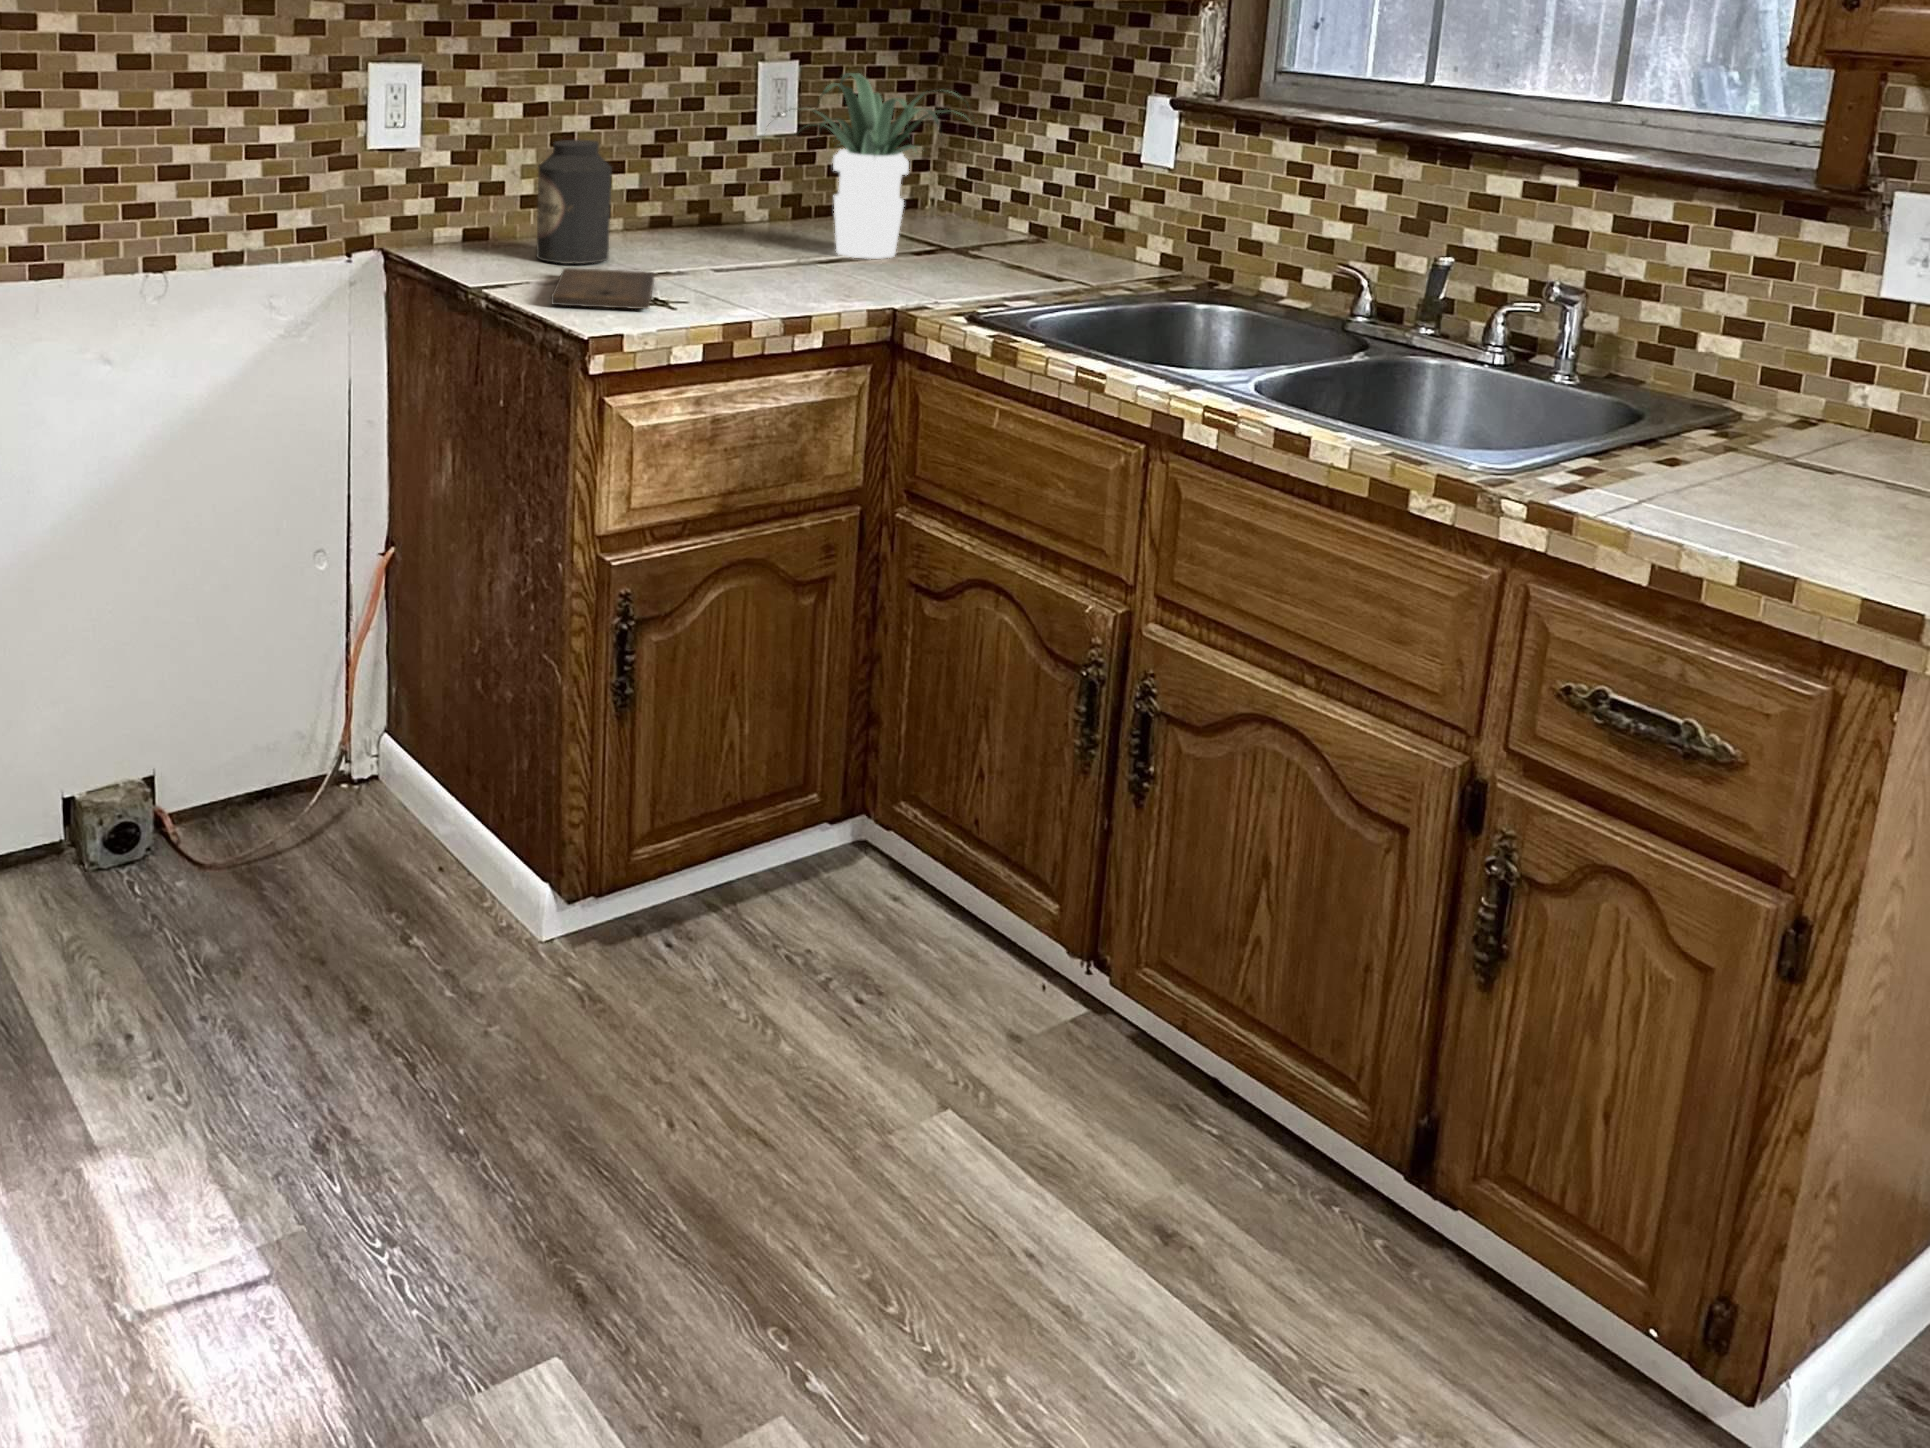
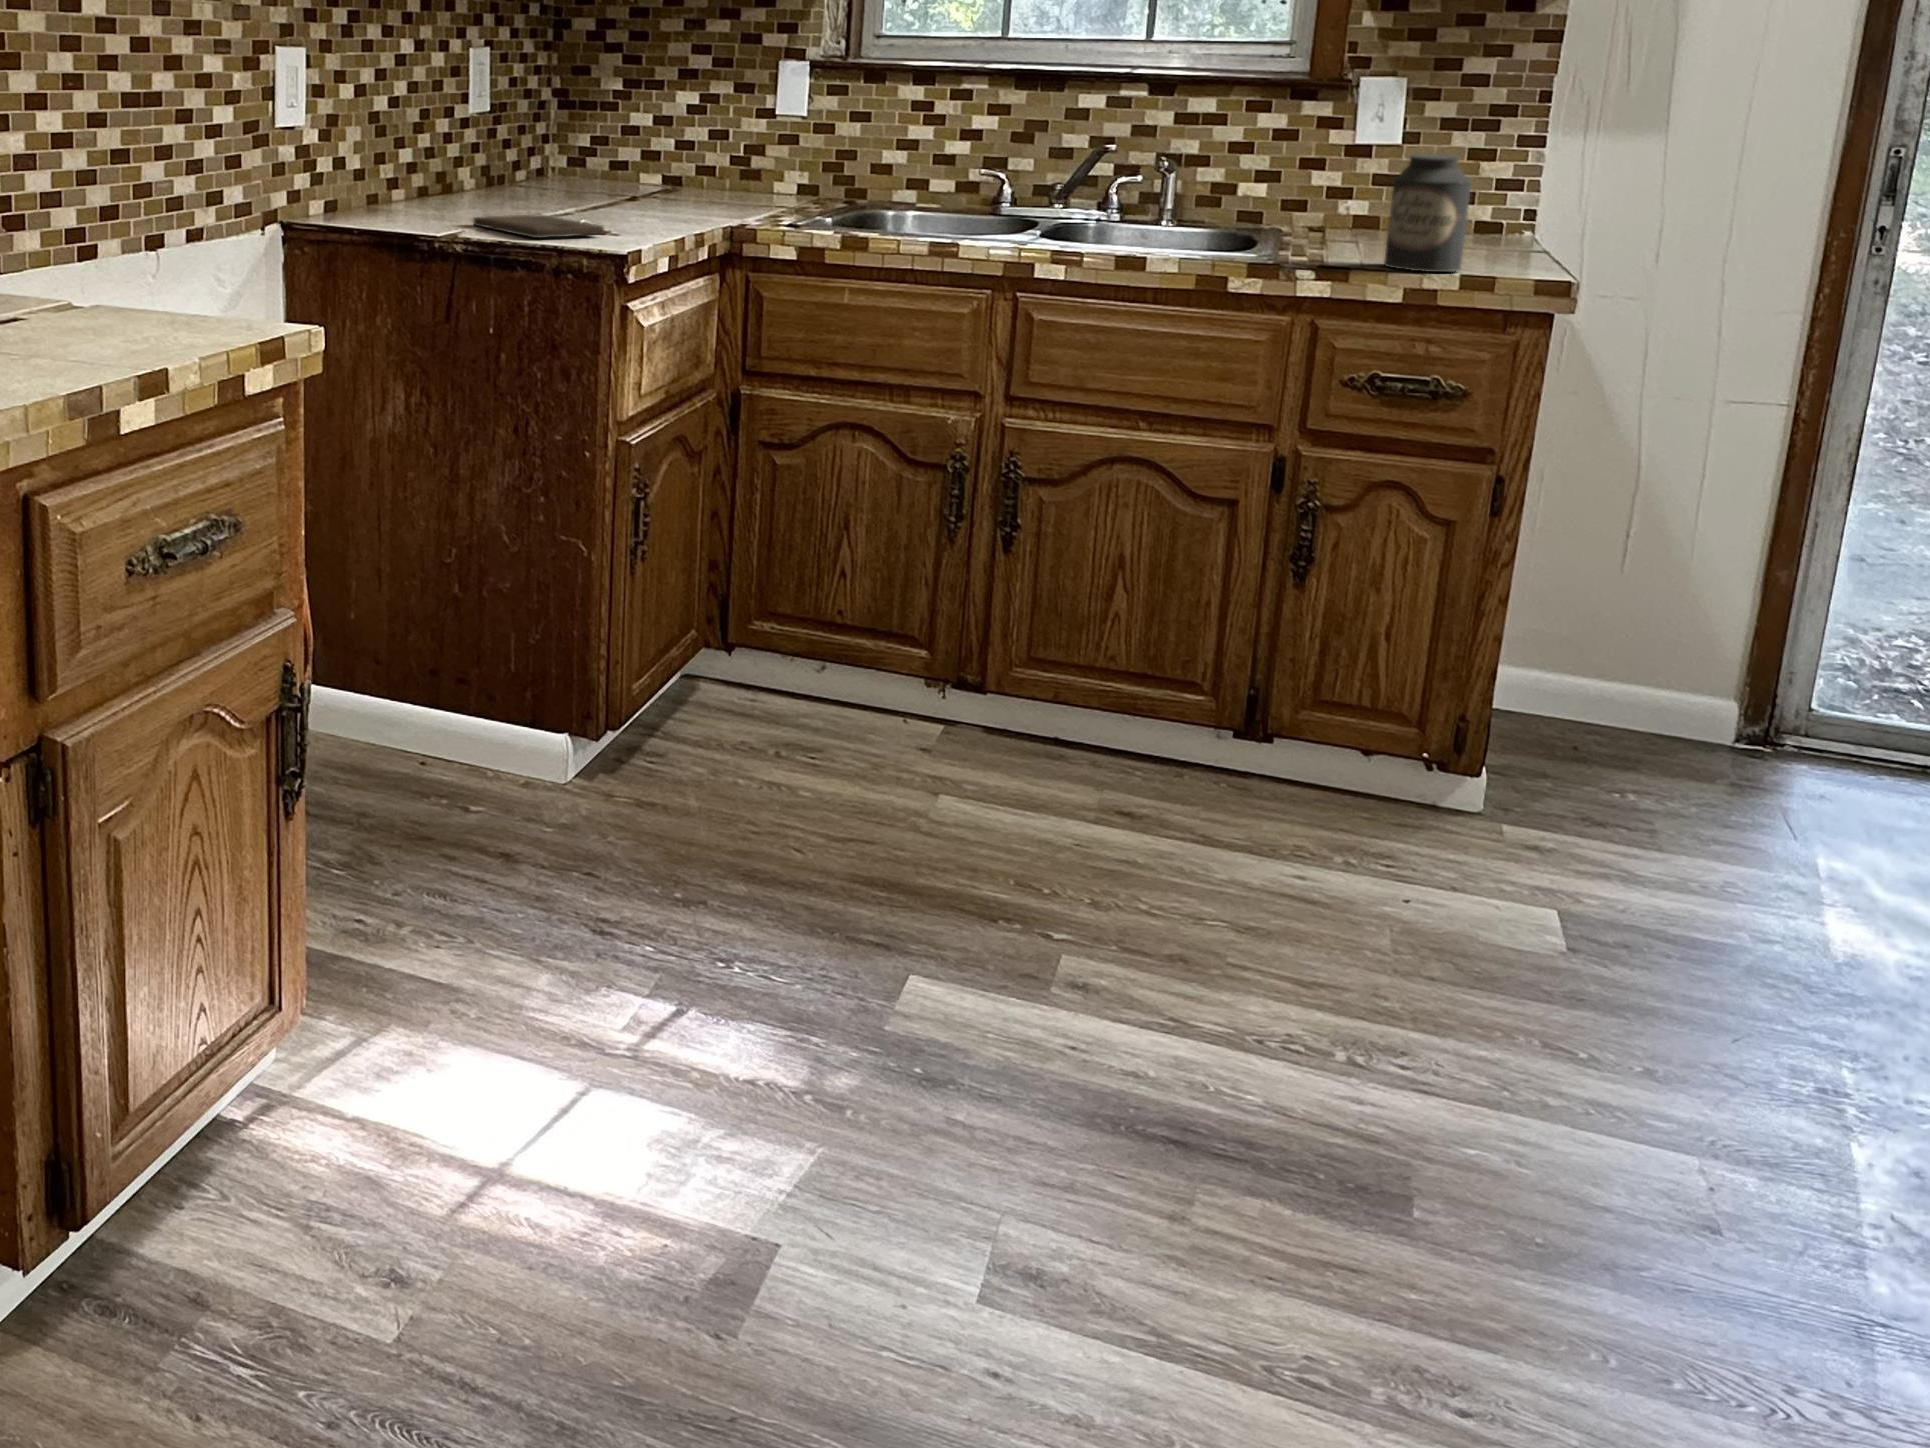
potted plant: present [782,73,964,259] -> none [532,55,692,202]
canister: present [537,140,612,264] -> present [1384,154,1472,272]

